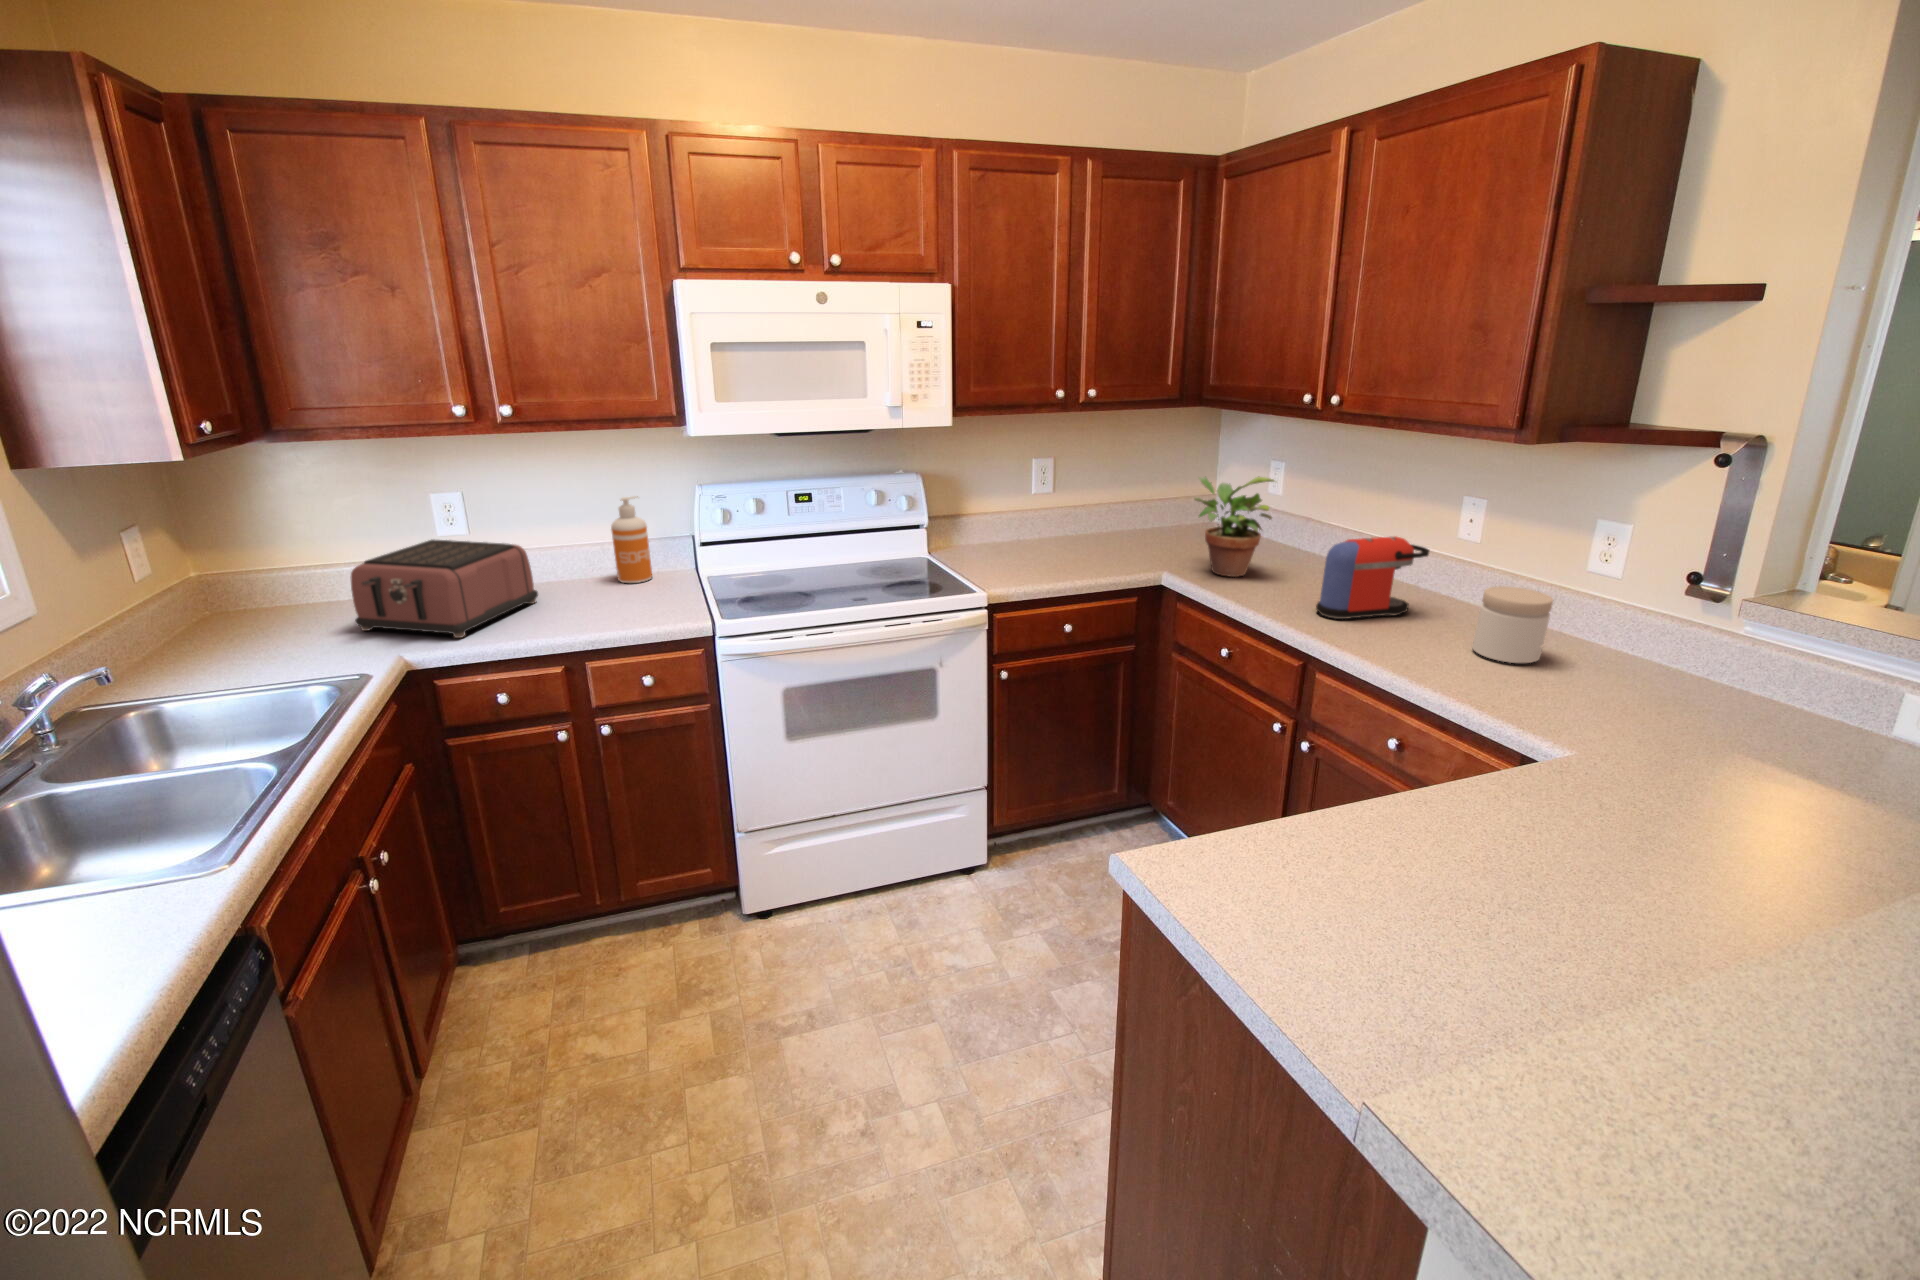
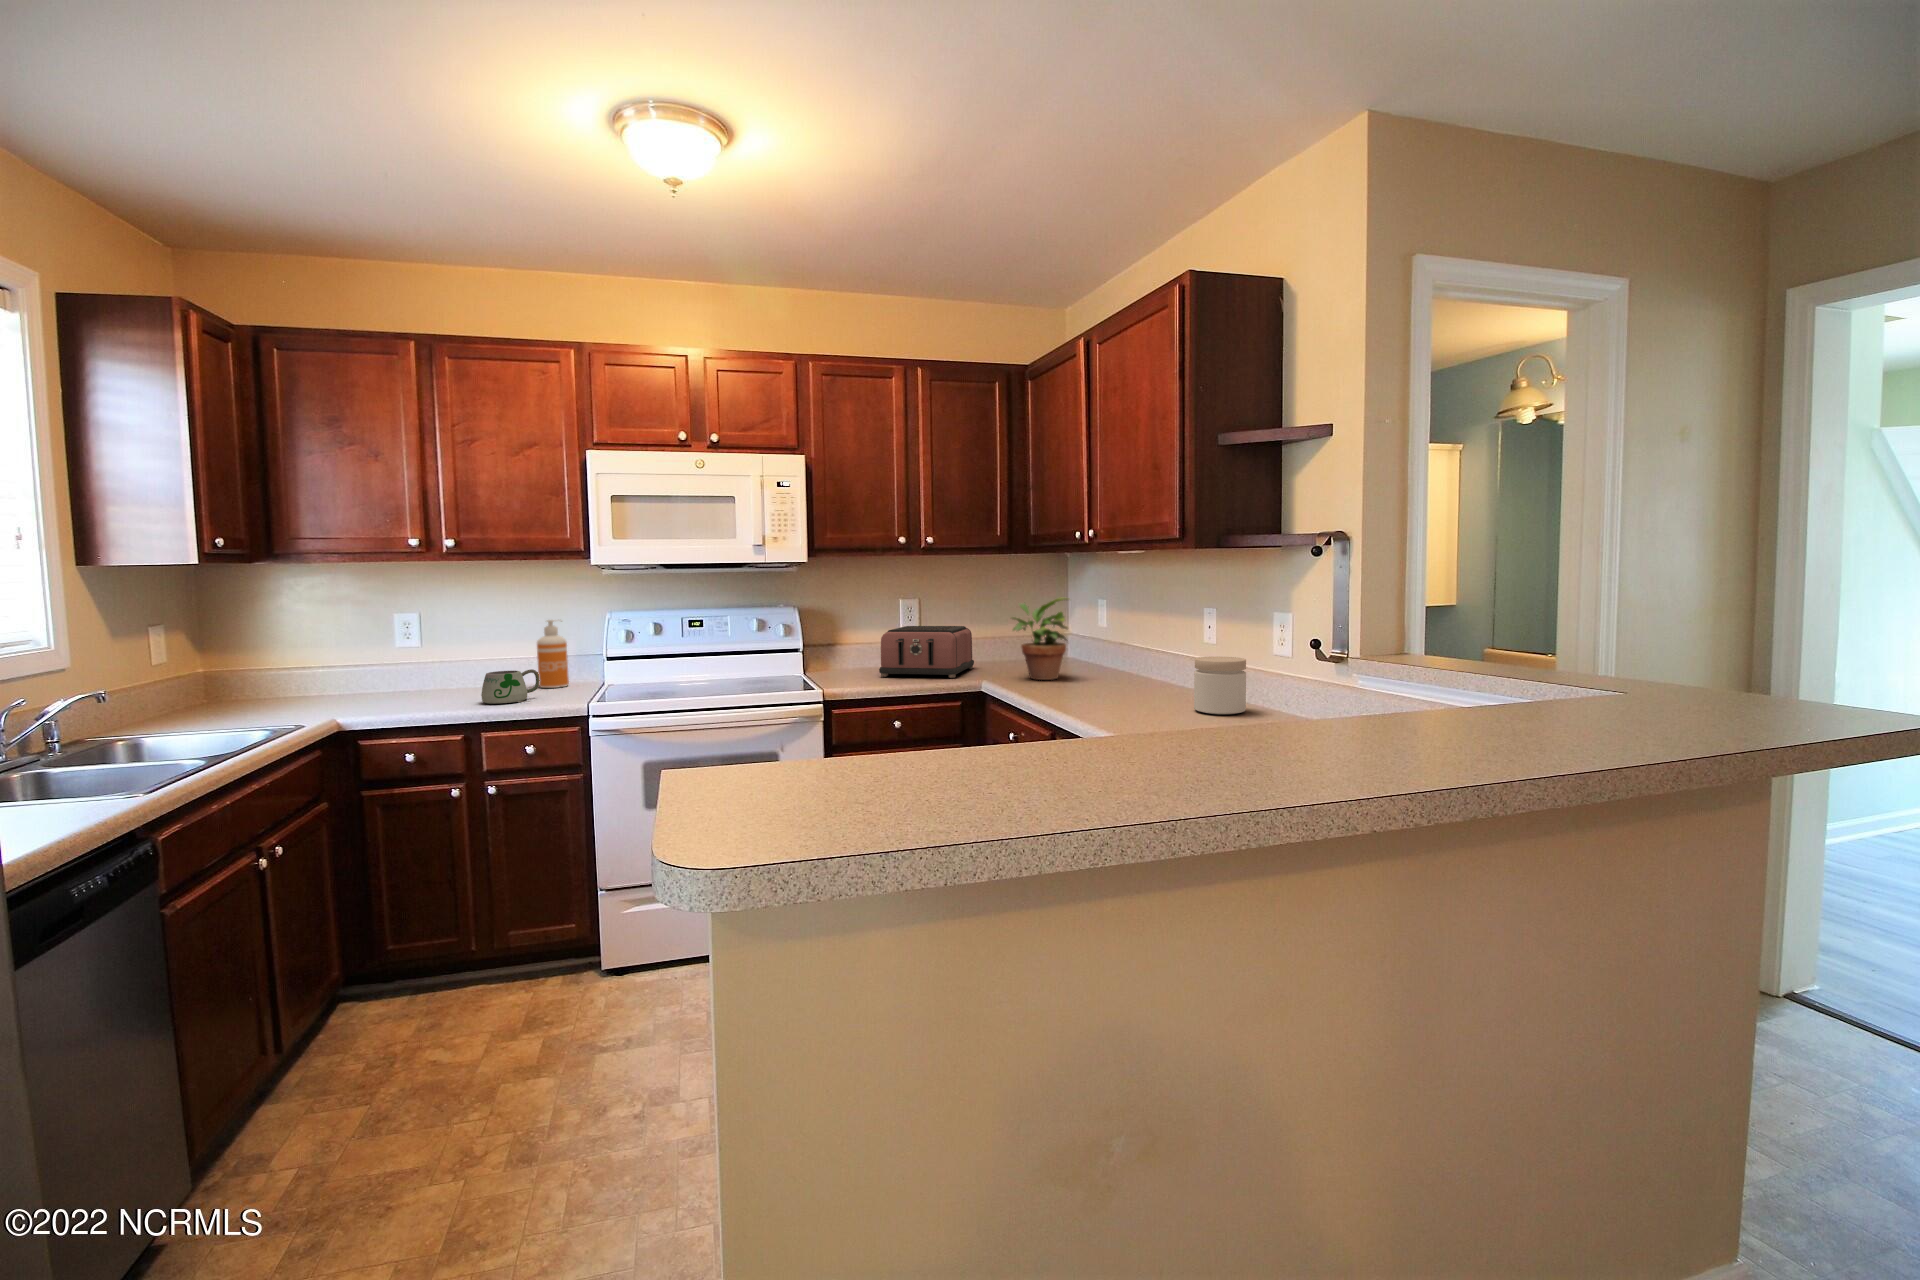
coffee maker: present [1316,537,1429,619] -> none [1089,630,1178,697]
toaster: present [351,540,538,638] -> present [879,626,974,678]
mug: none [569,573,635,621] -> present [481,669,540,704]

